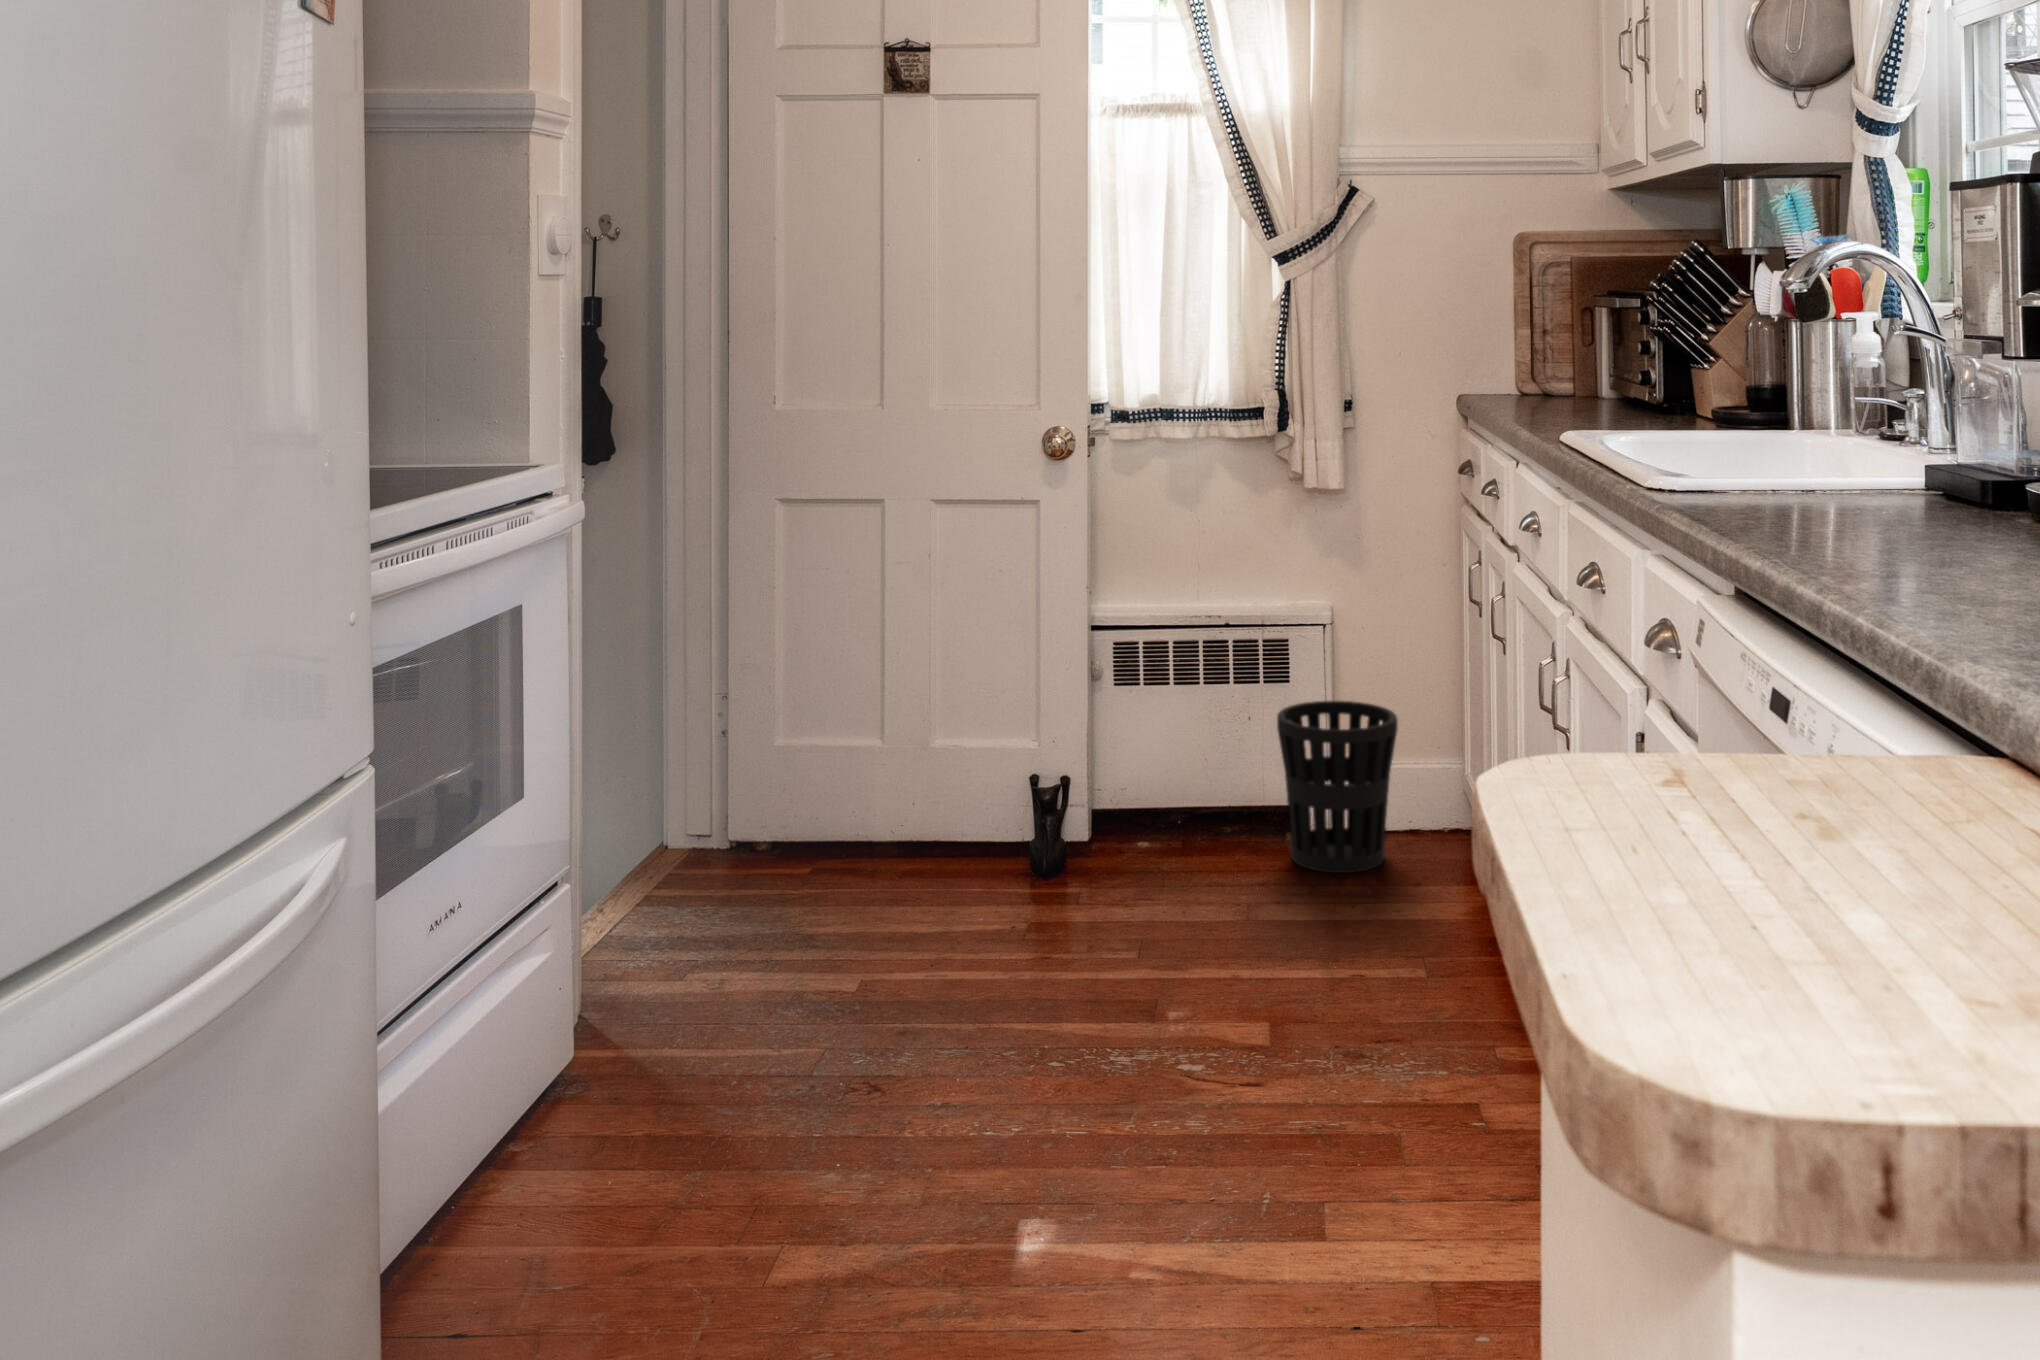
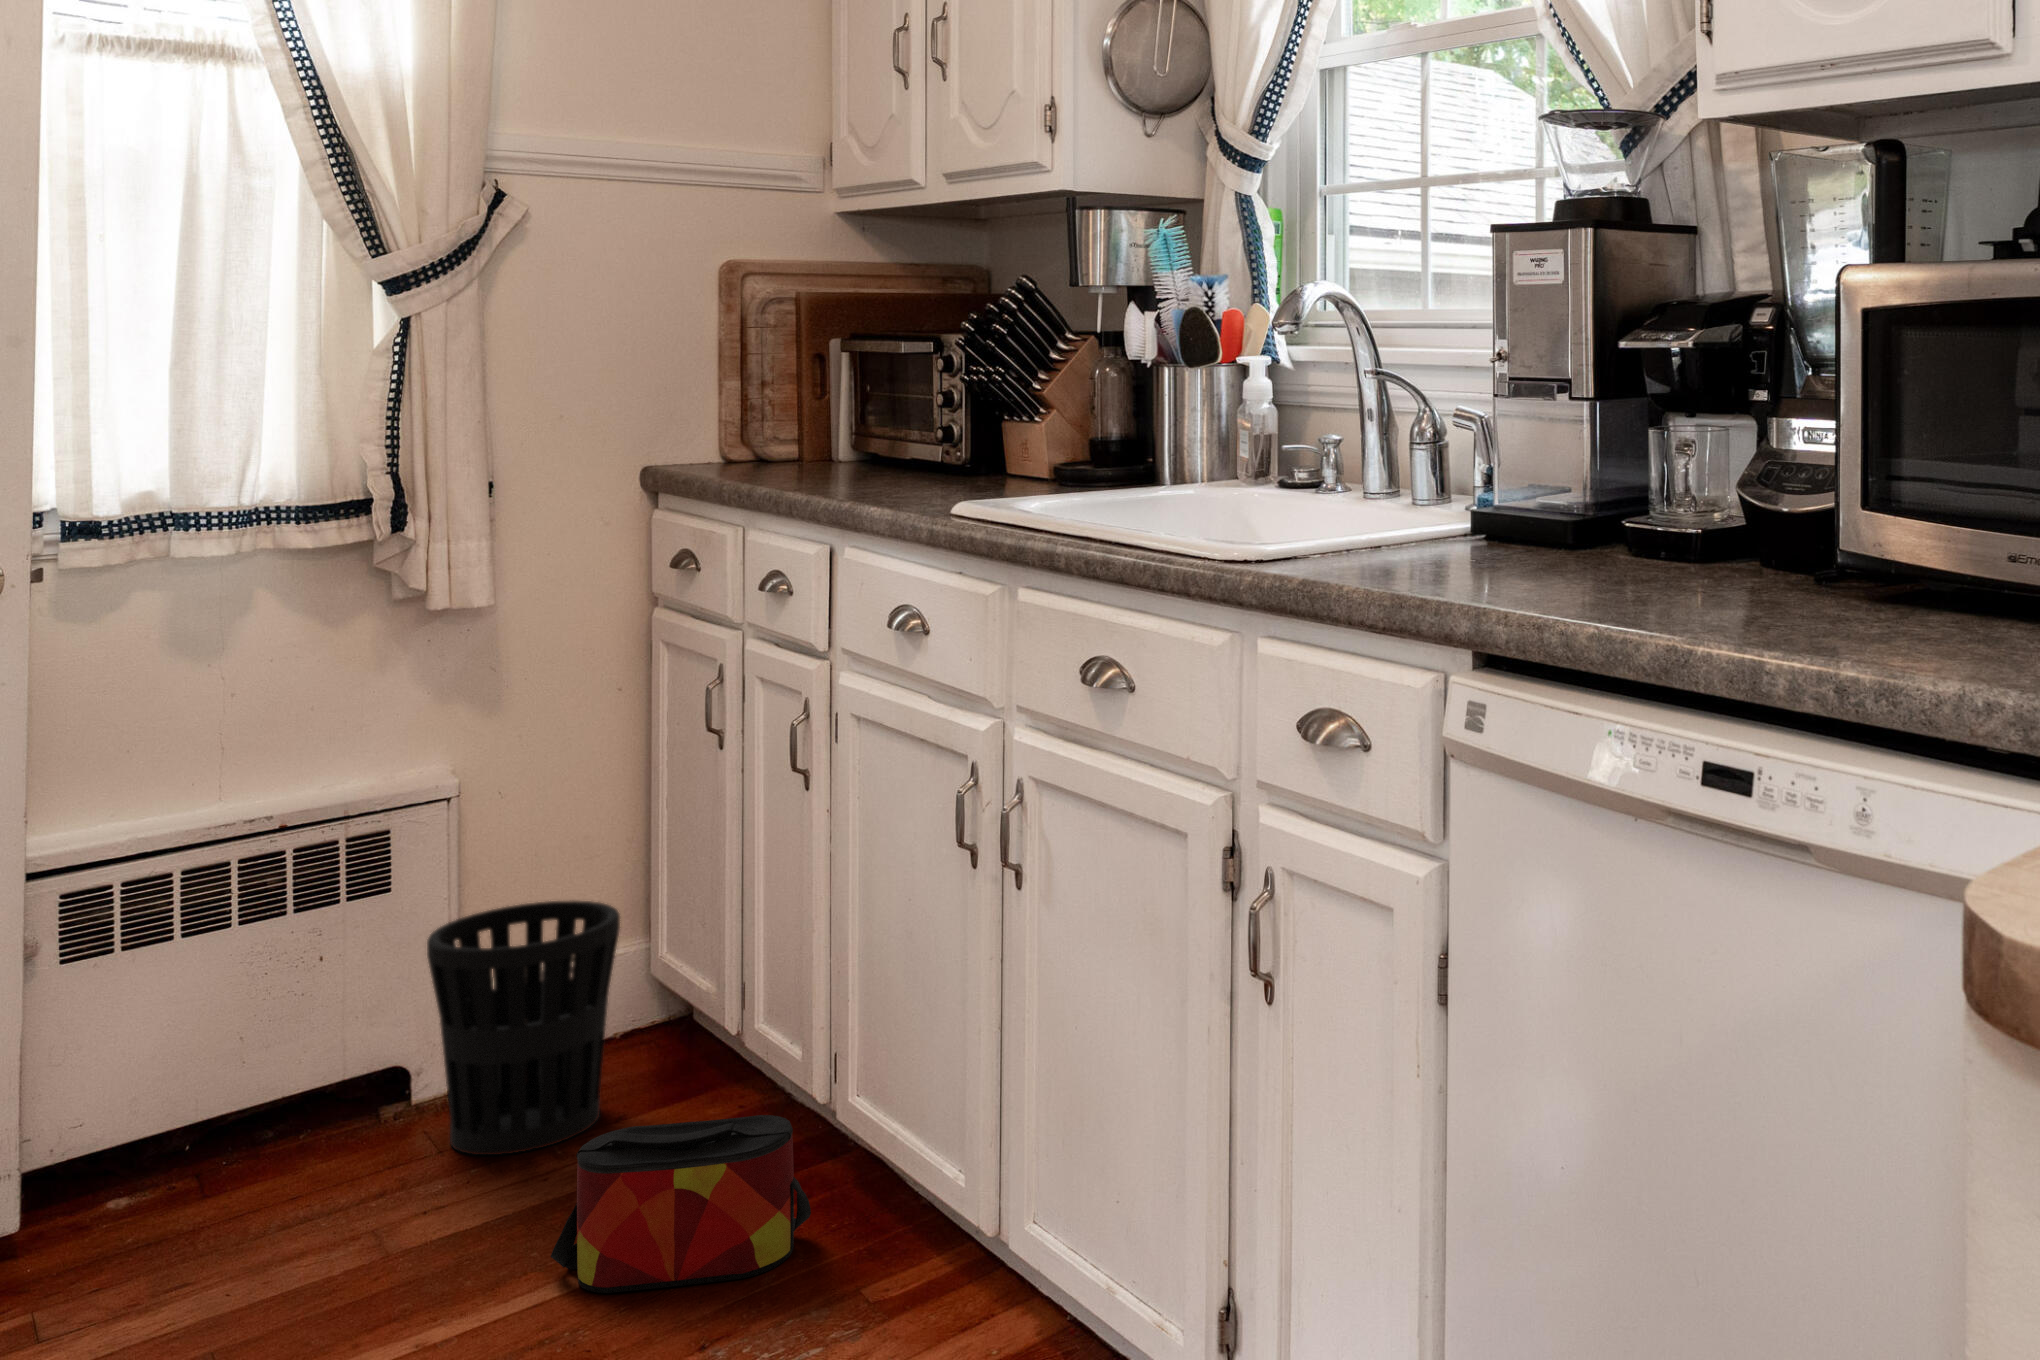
bag: none [1279,870,1437,1002] -> present [551,1115,811,1293]

